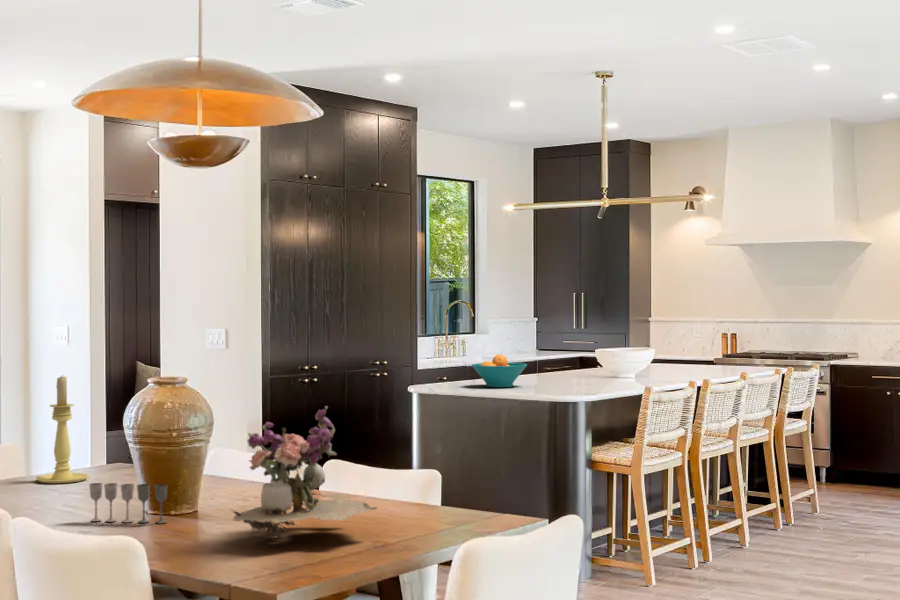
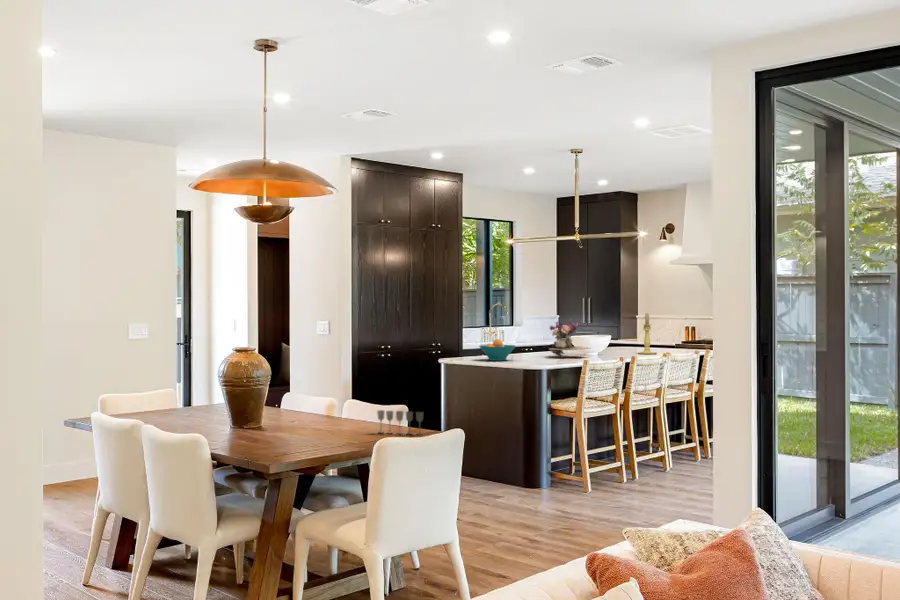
candle holder: present [36,376,89,484] -> present [637,313,657,354]
flower arrangement: present [233,406,377,538] -> present [549,320,588,356]
wine glass: present [89,483,167,524] -> present [377,410,423,435]

